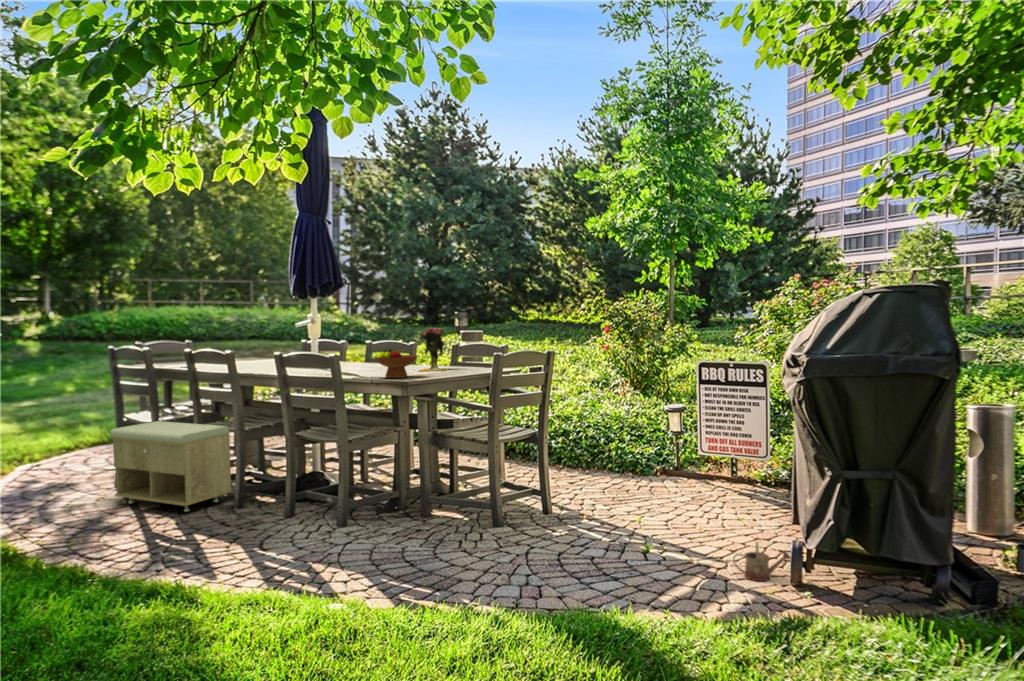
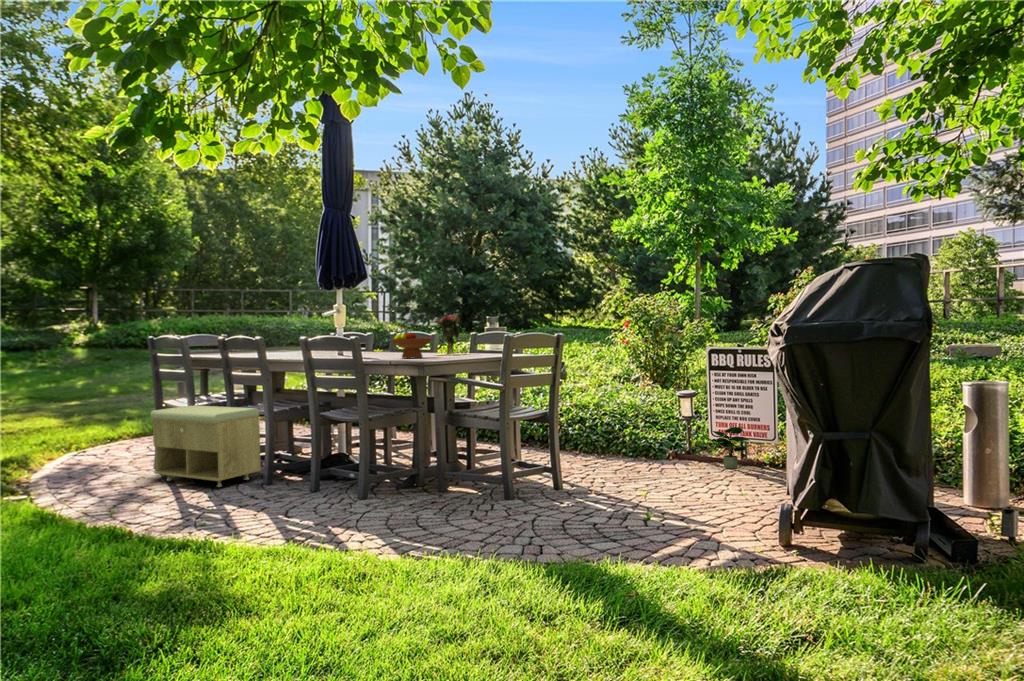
potted plant: none [703,443,742,486] -> present [712,427,749,469]
watering can: present [733,542,791,581] -> none [725,505,781,542]

